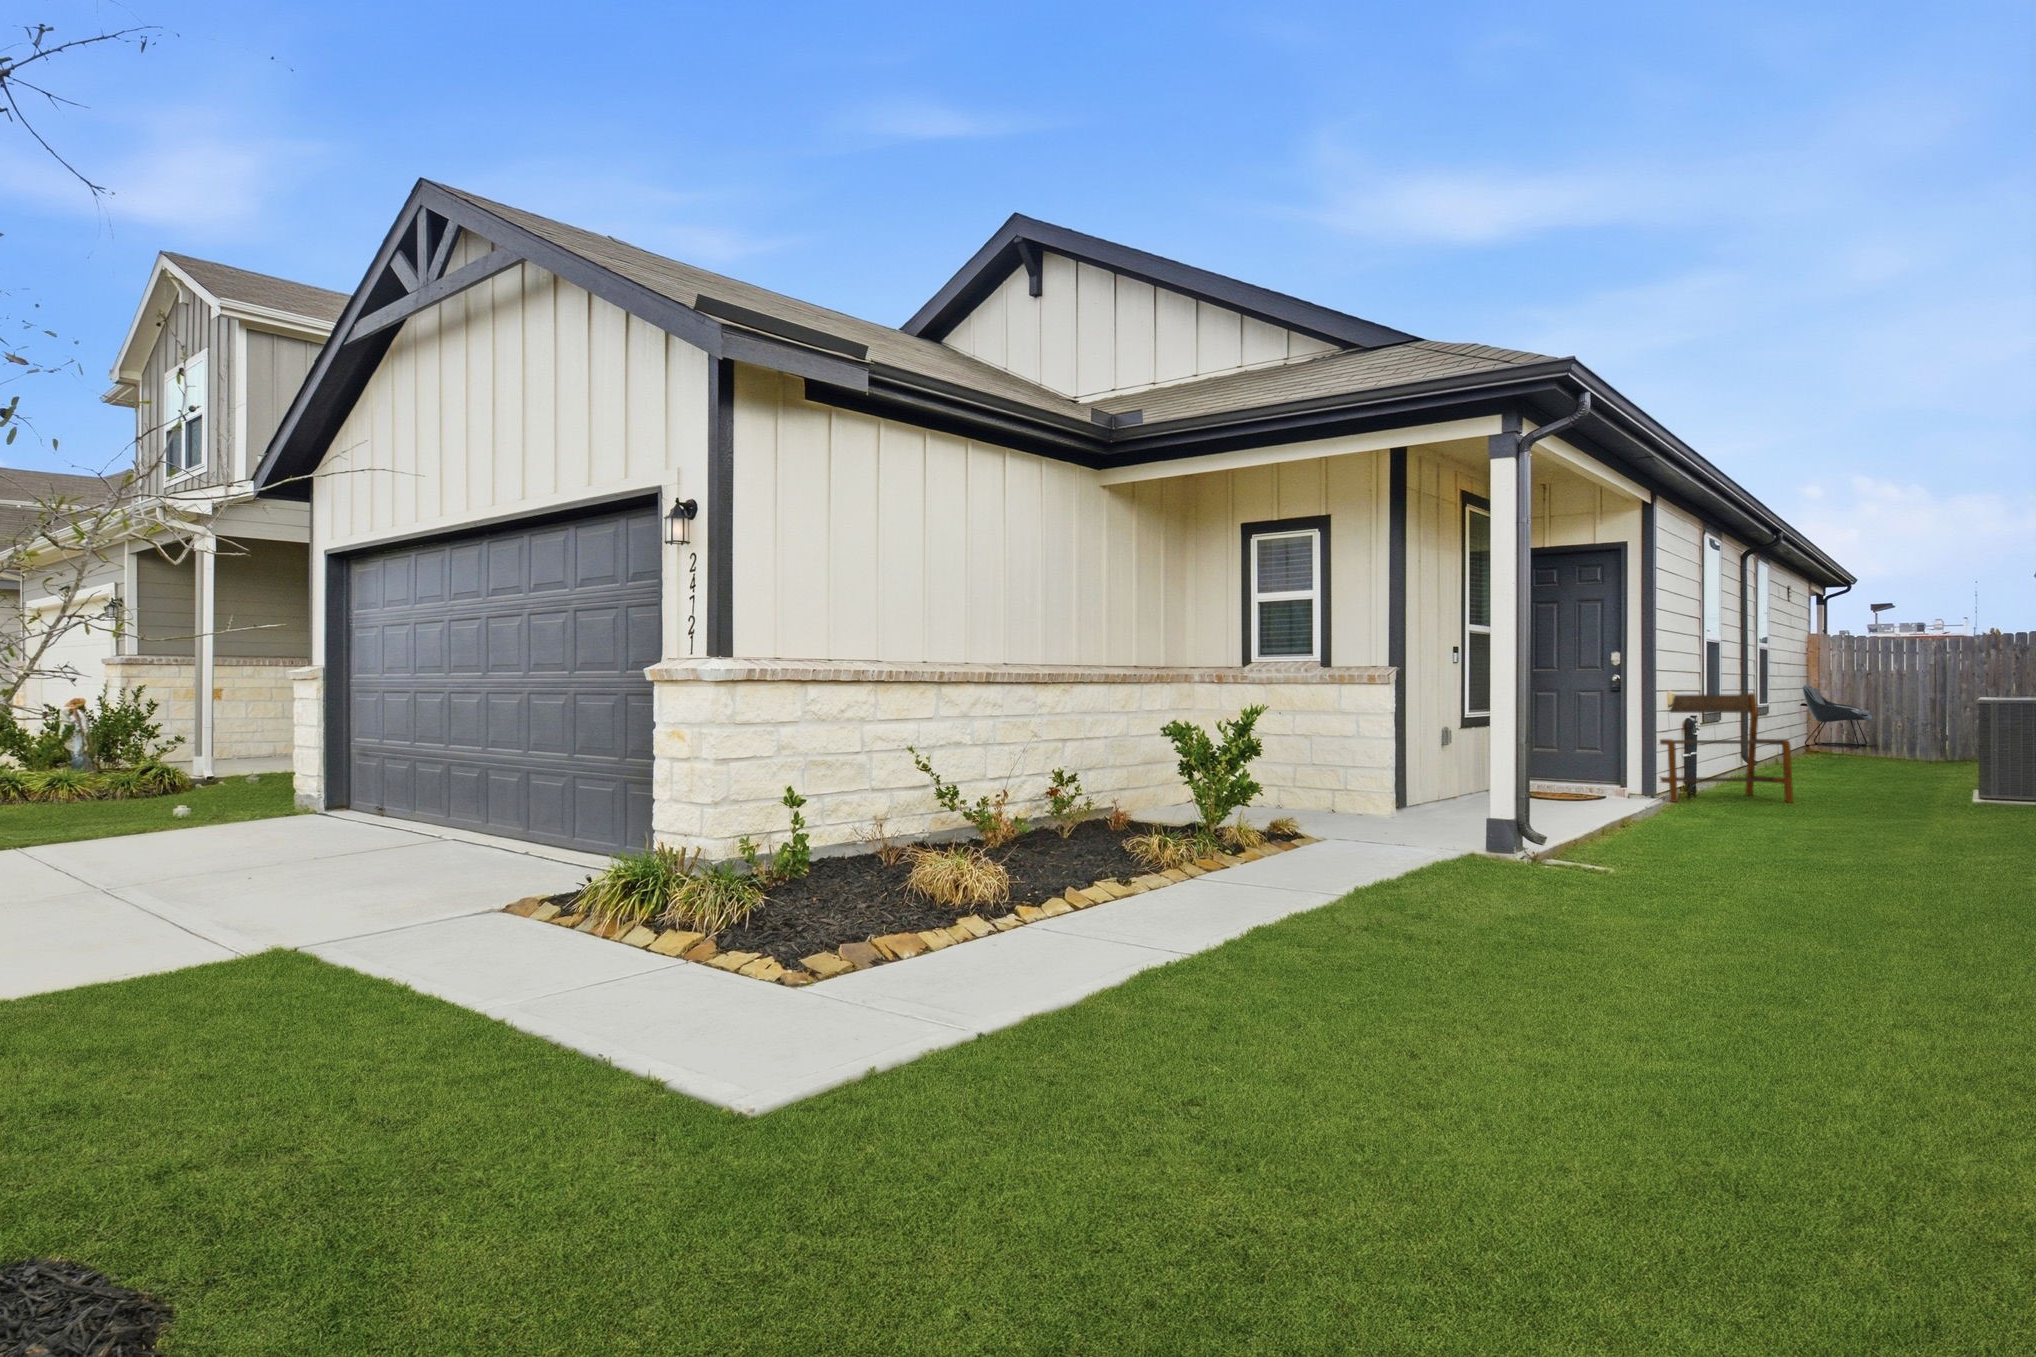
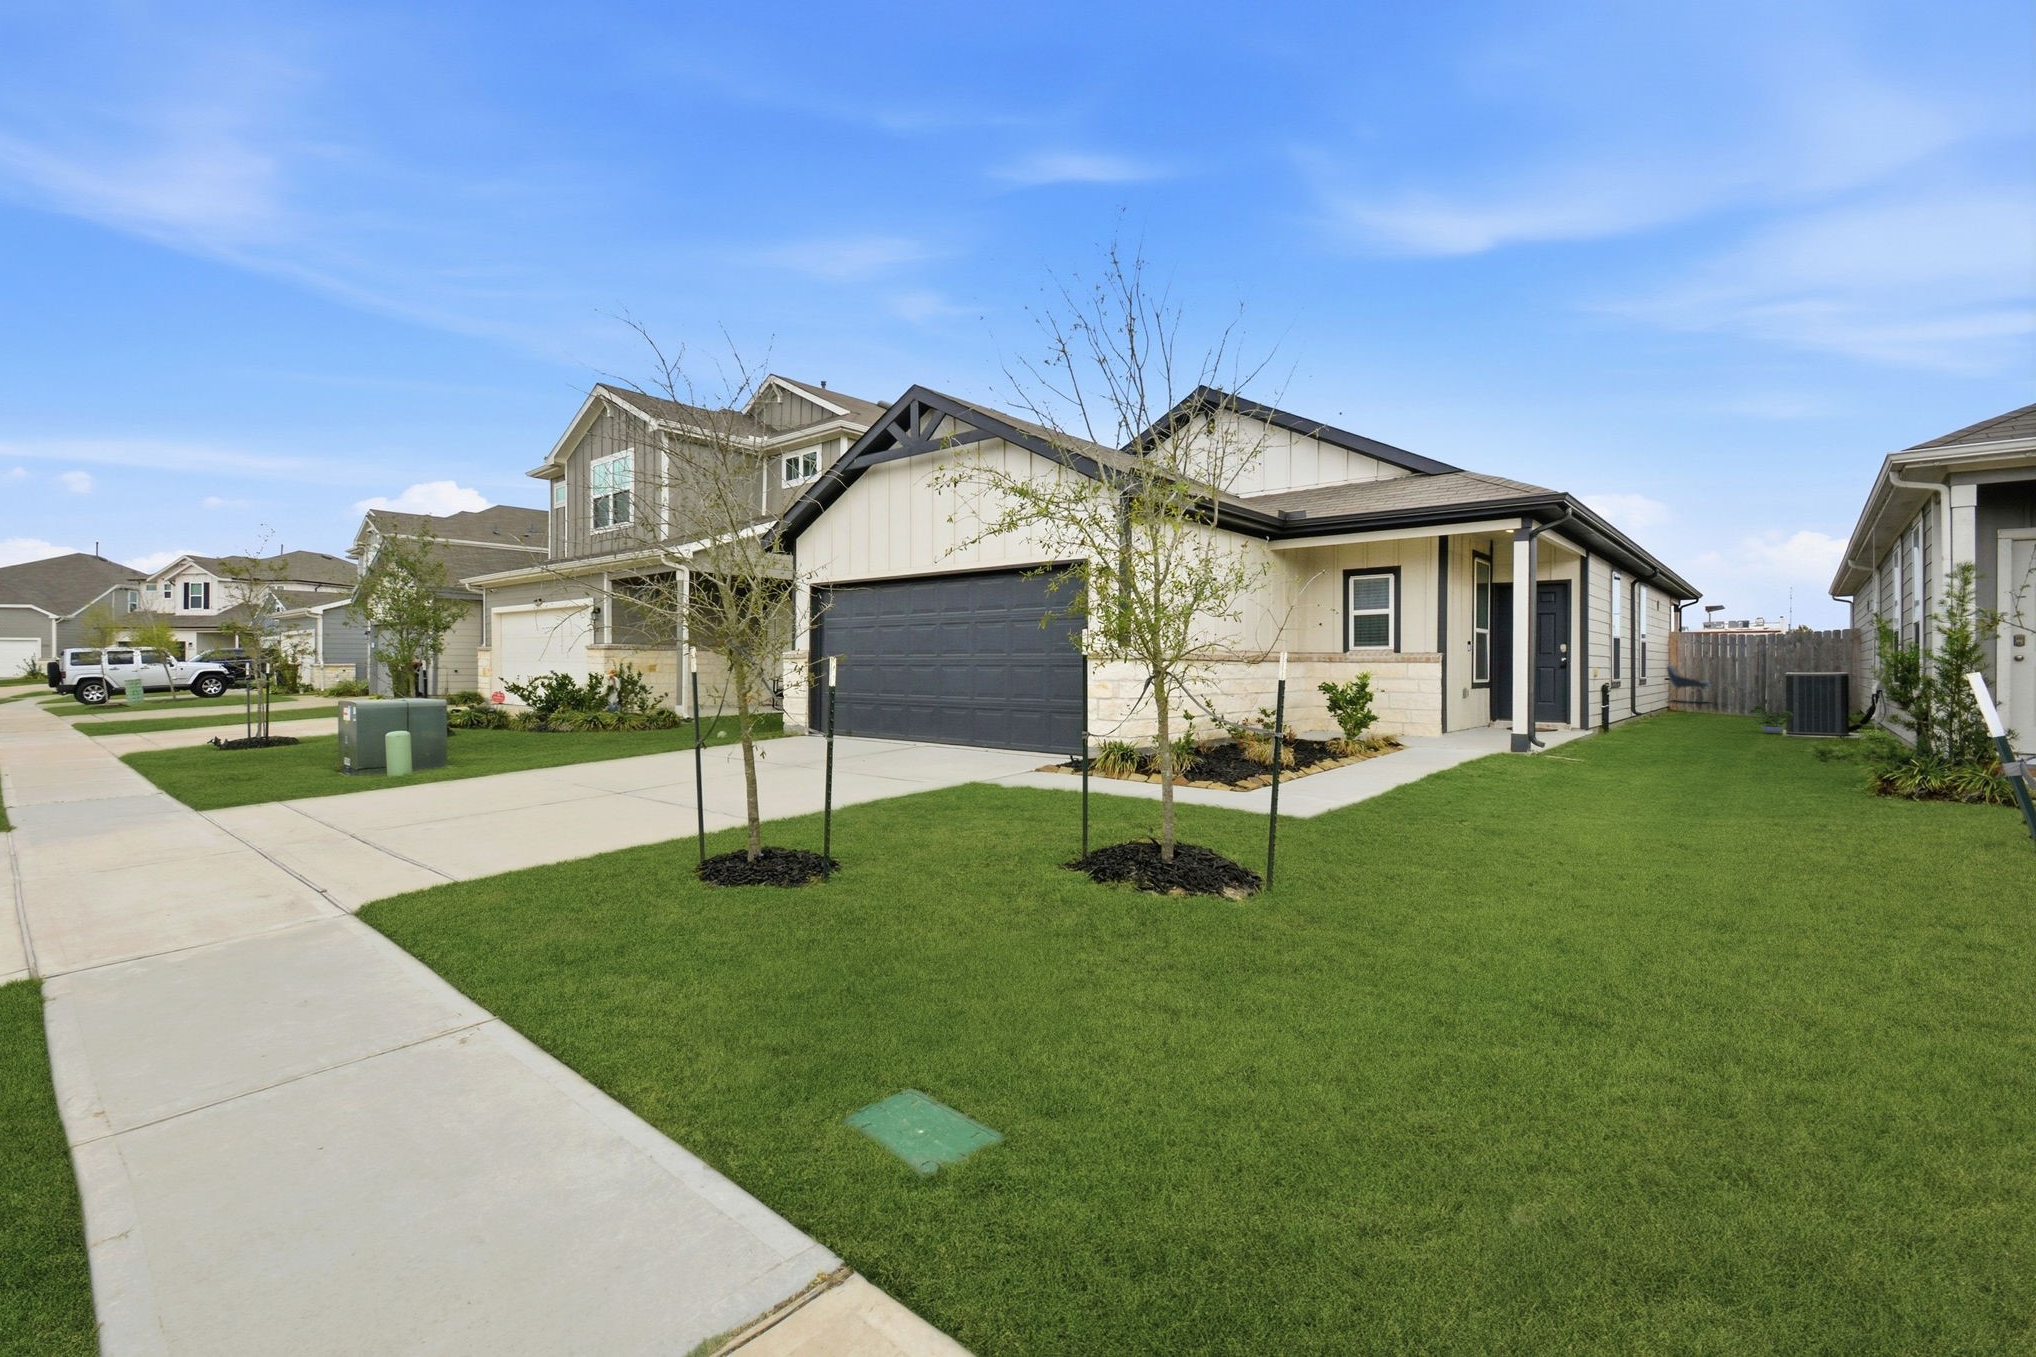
bench: present [1660,693,1793,803] -> none [1577,670,1672,734]
potted plant: none [1916,751,1982,798] -> present [1750,706,1793,734]

